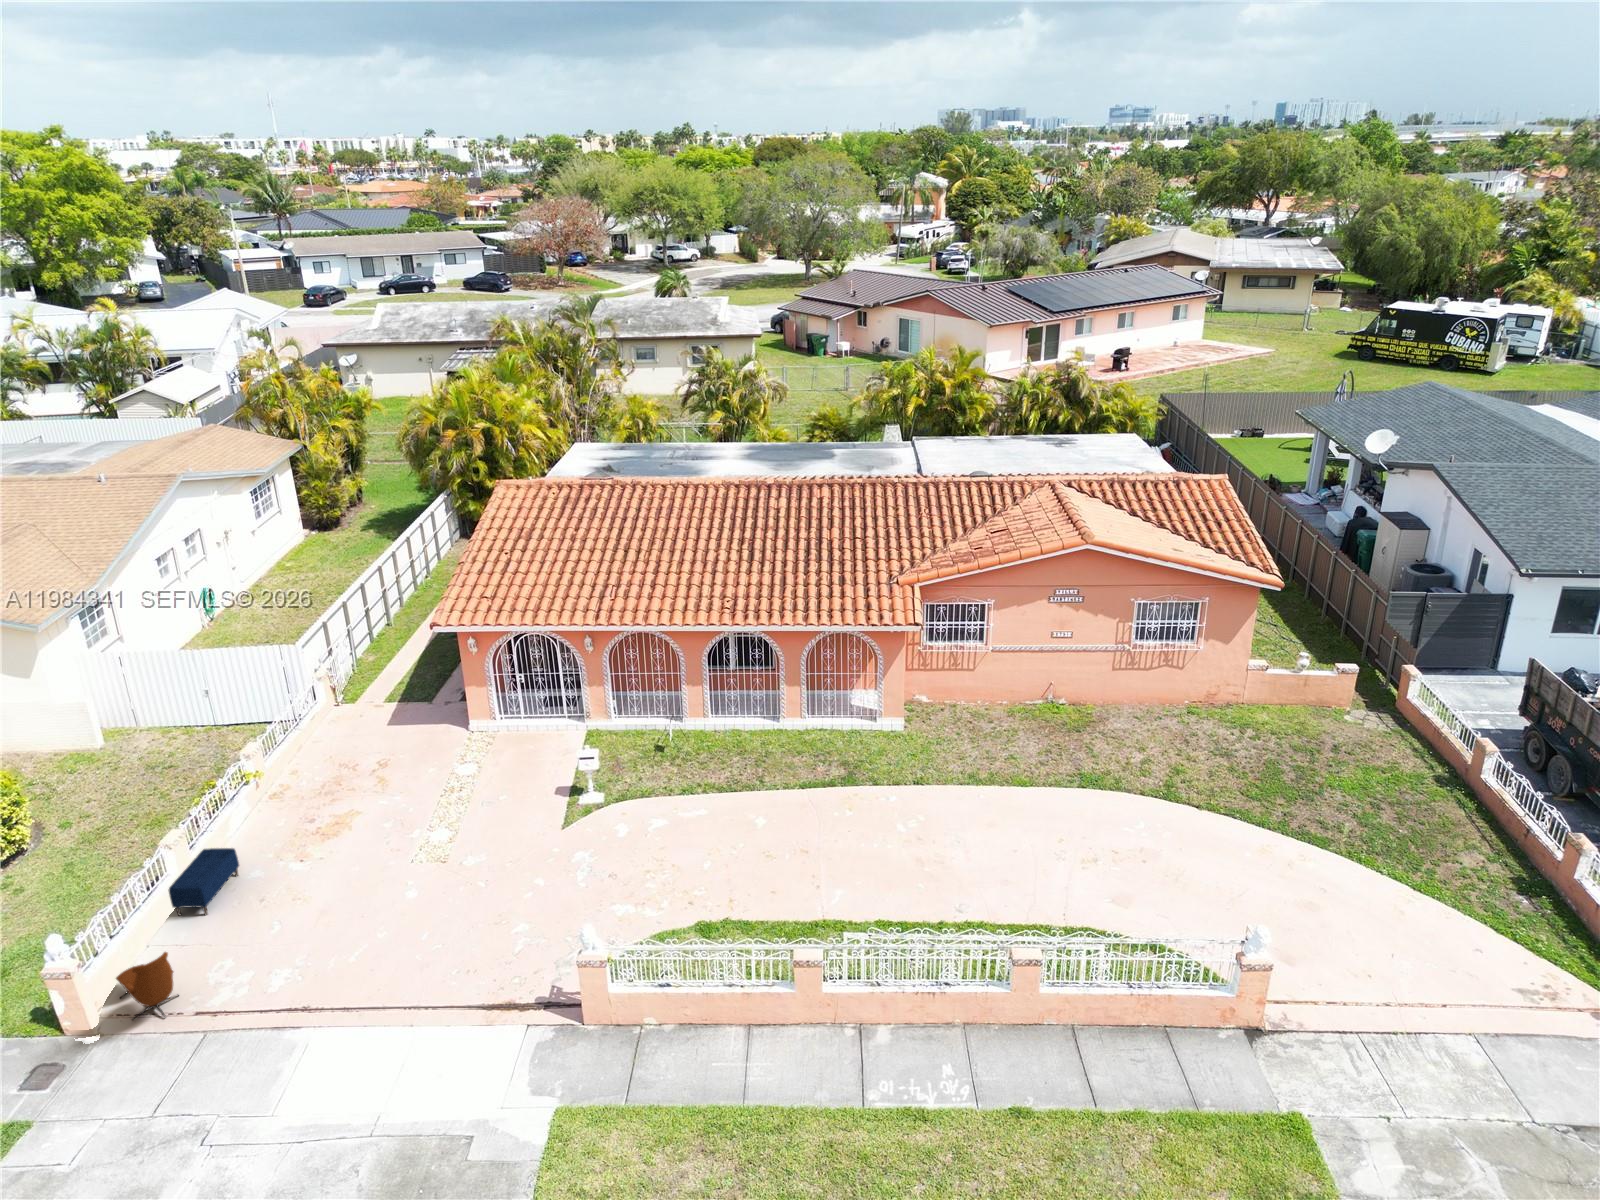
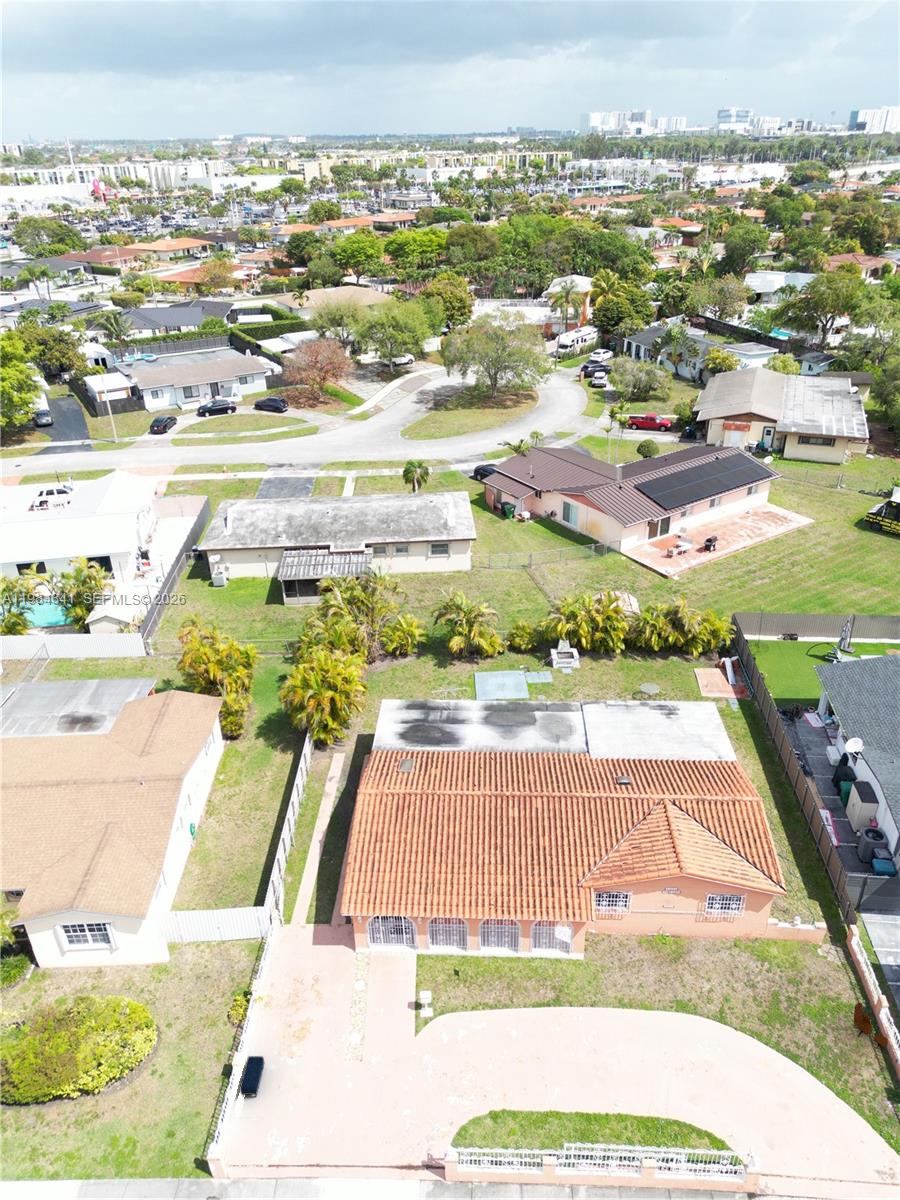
lounge chair: present [116,952,173,1017] -> present [854,1003,888,1048]

